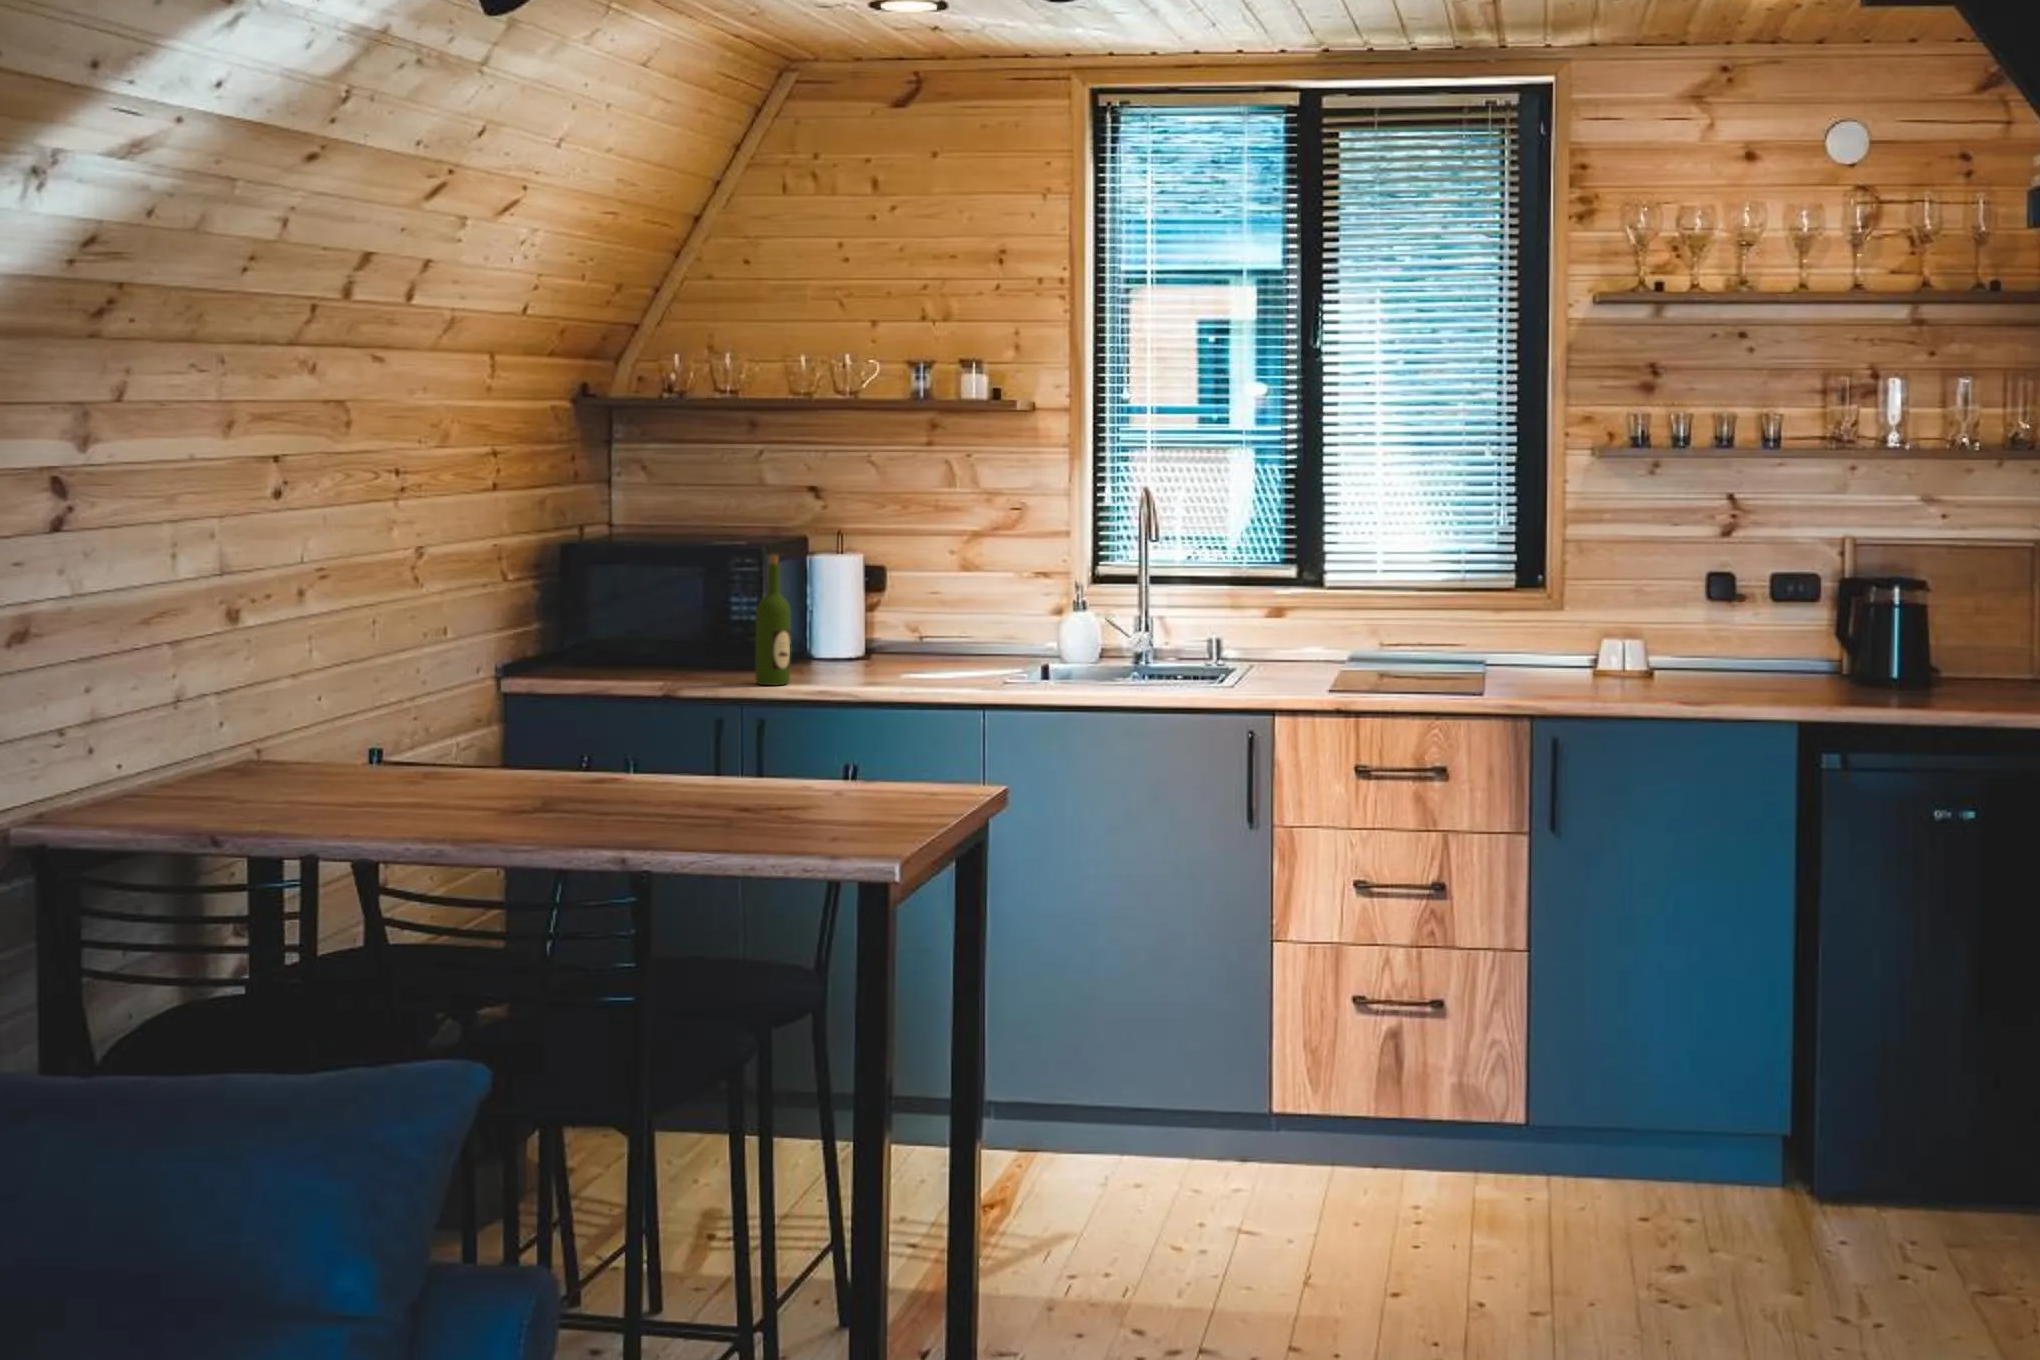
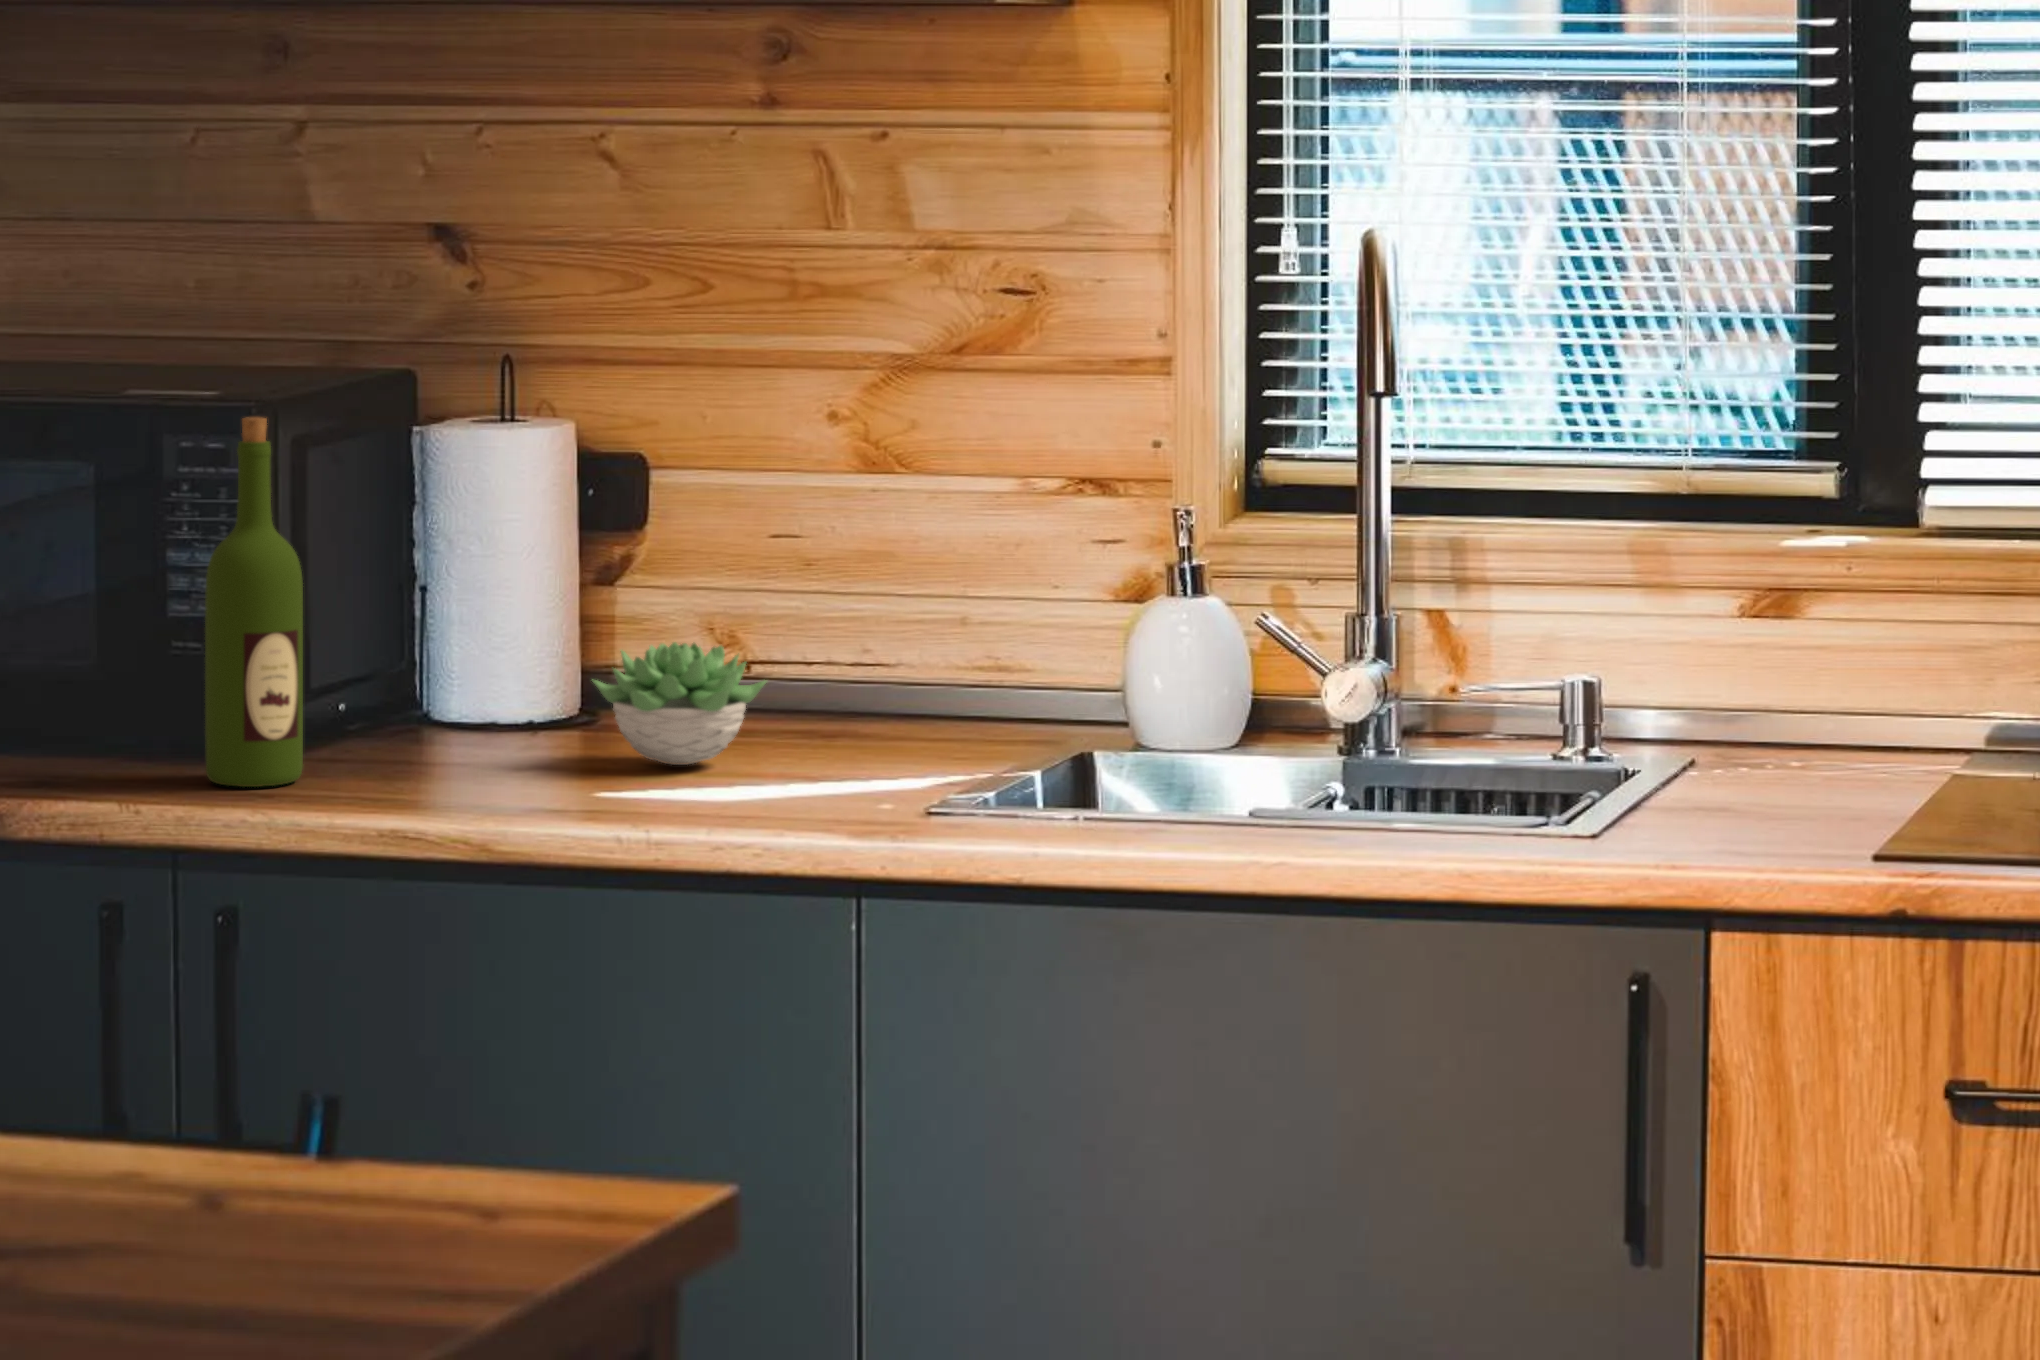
succulent plant: none [886,633,948,676] -> present [592,642,766,765]

